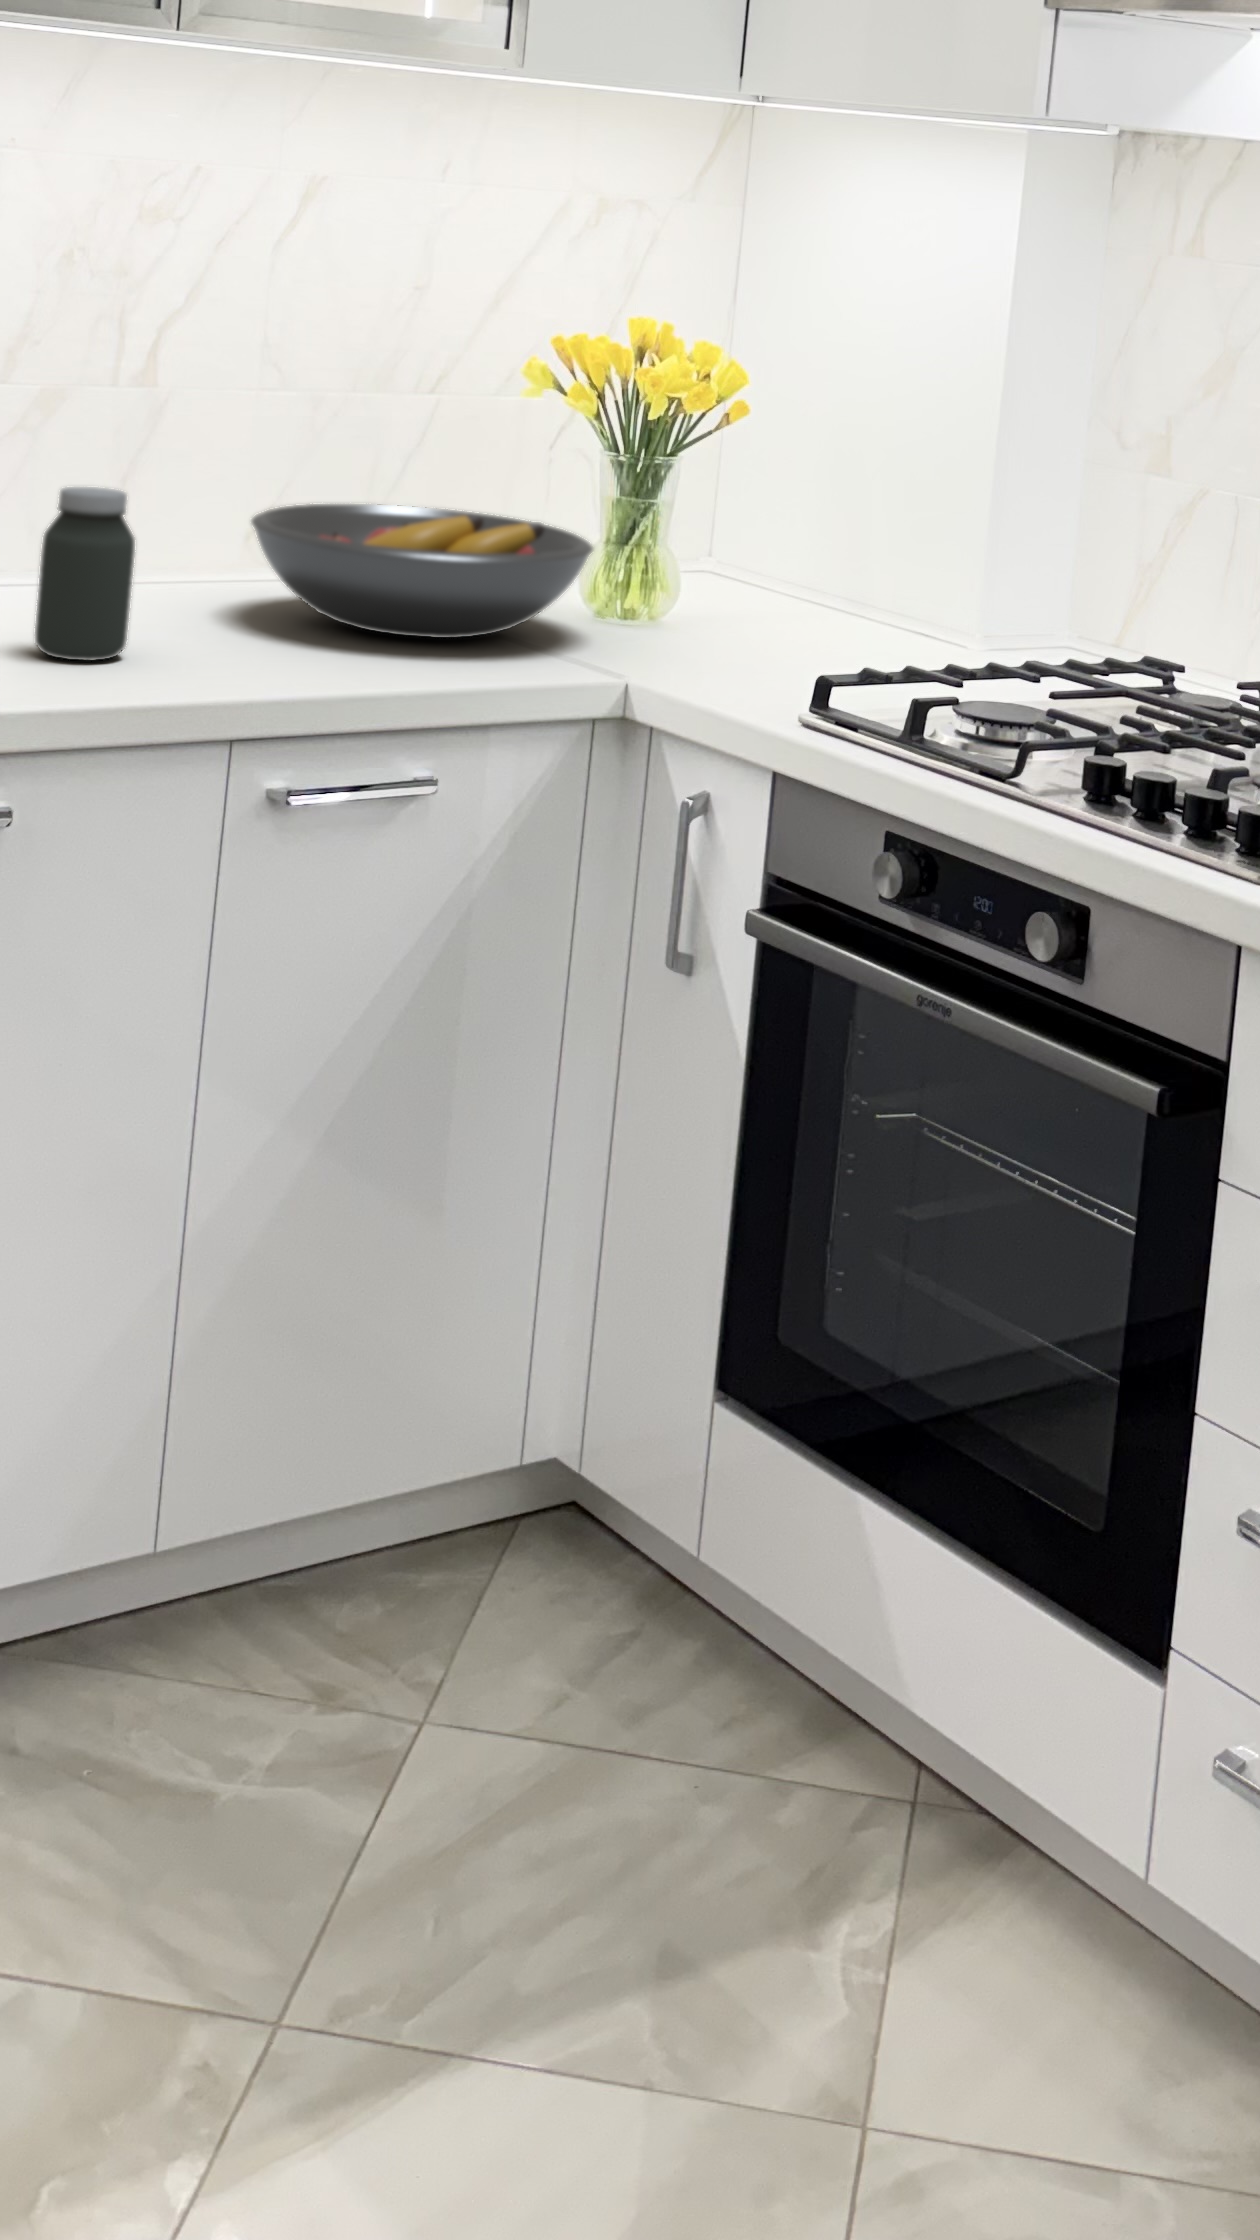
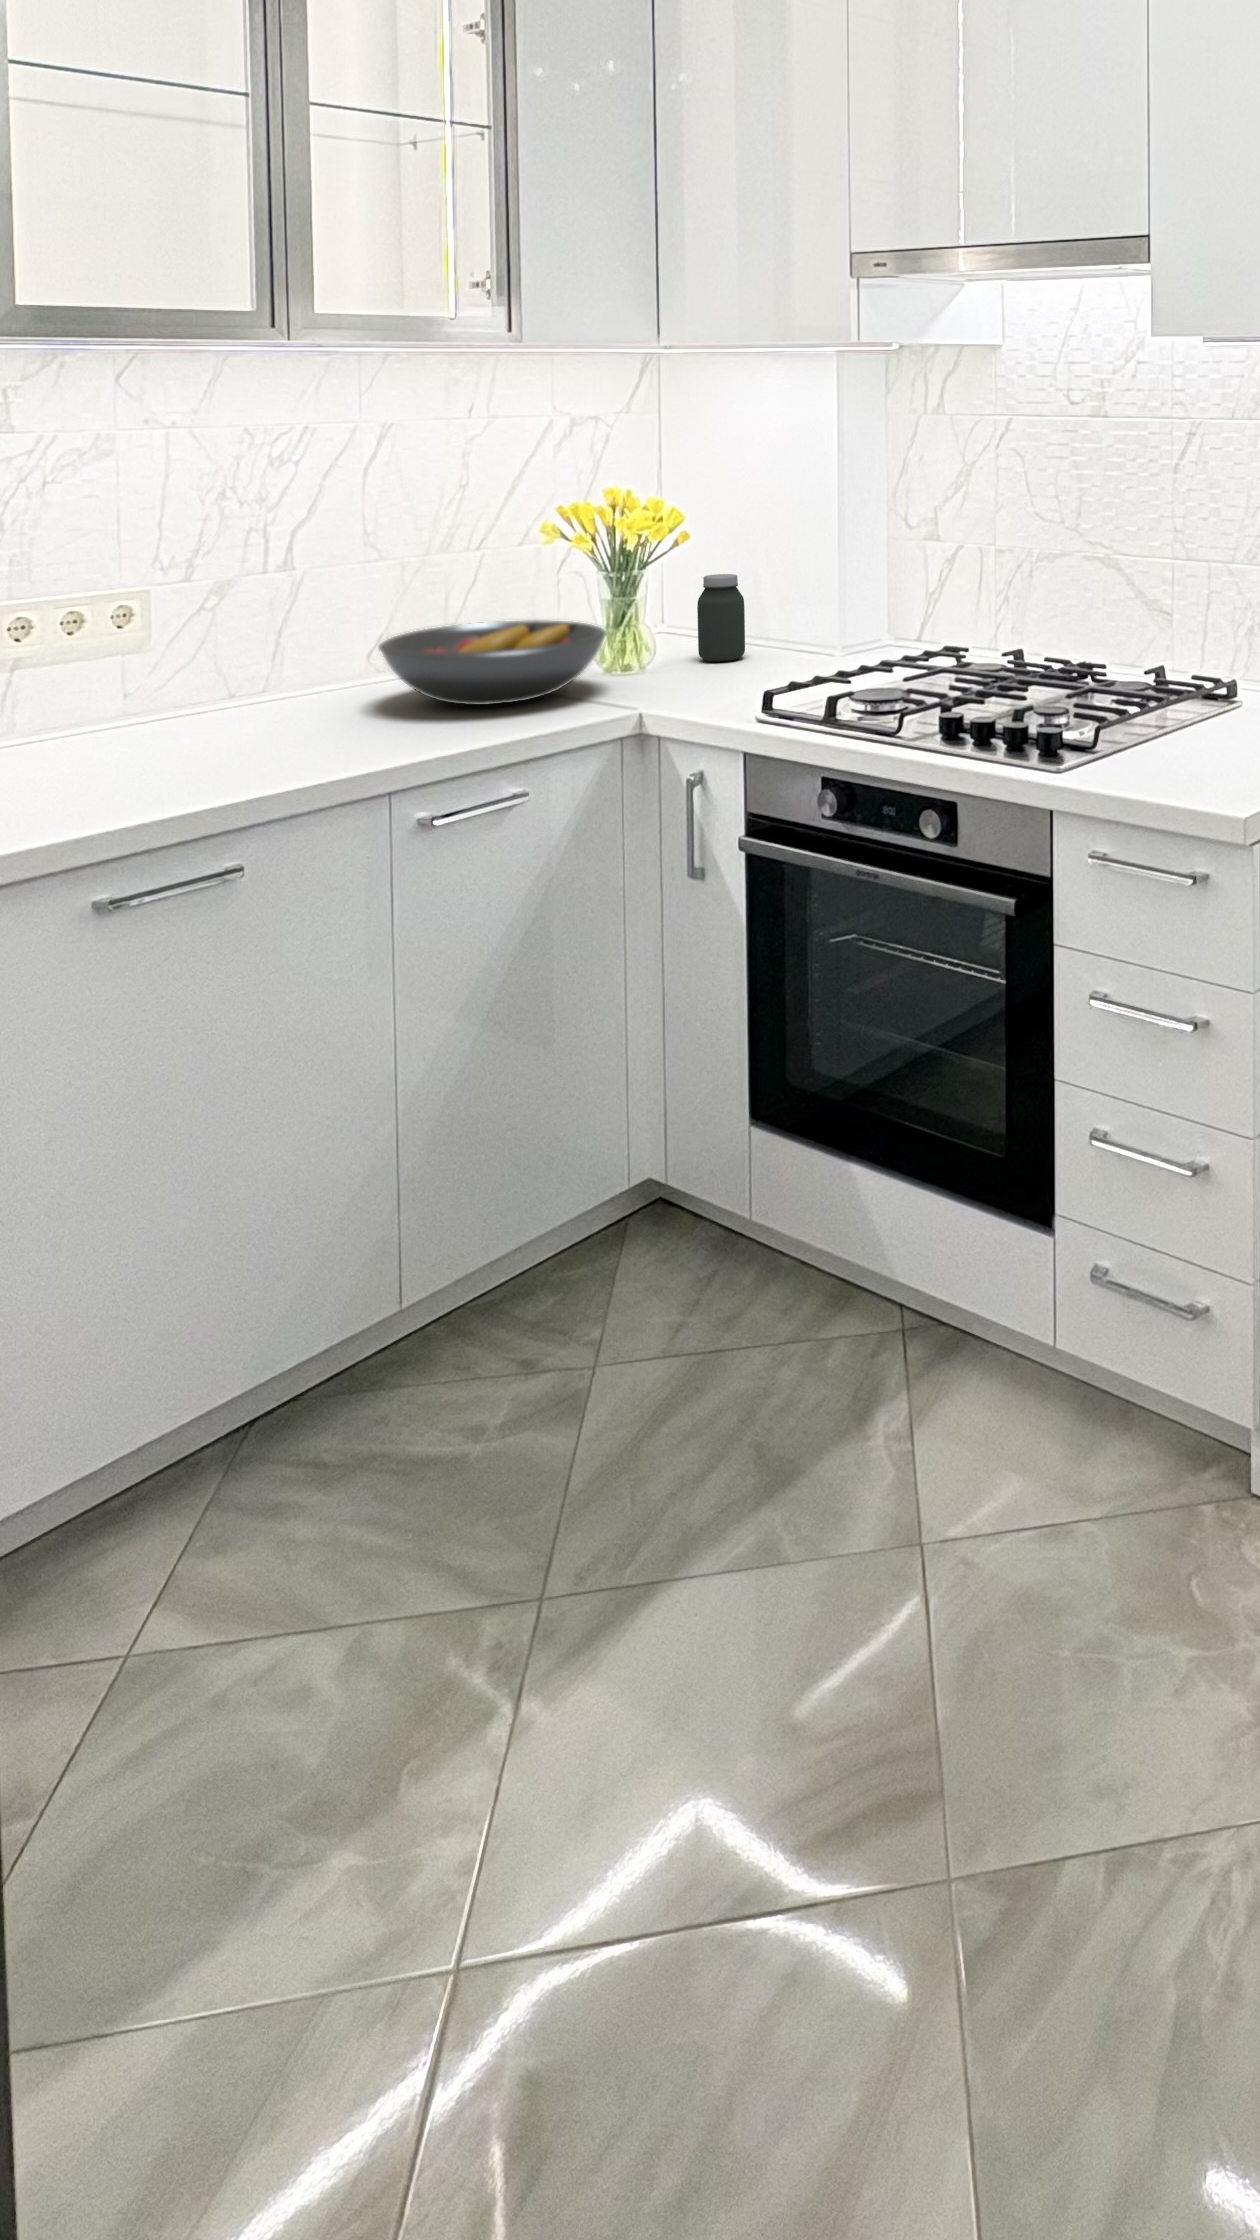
jar: present [35,487,135,661] -> present [697,574,745,661]

